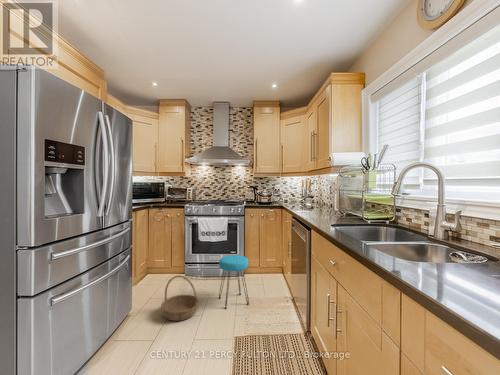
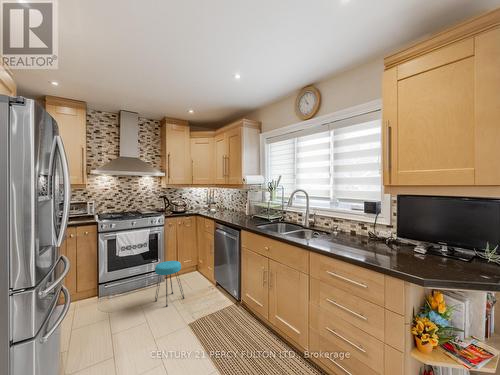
basket: present [161,276,199,321] -> none [110,288,146,328]

